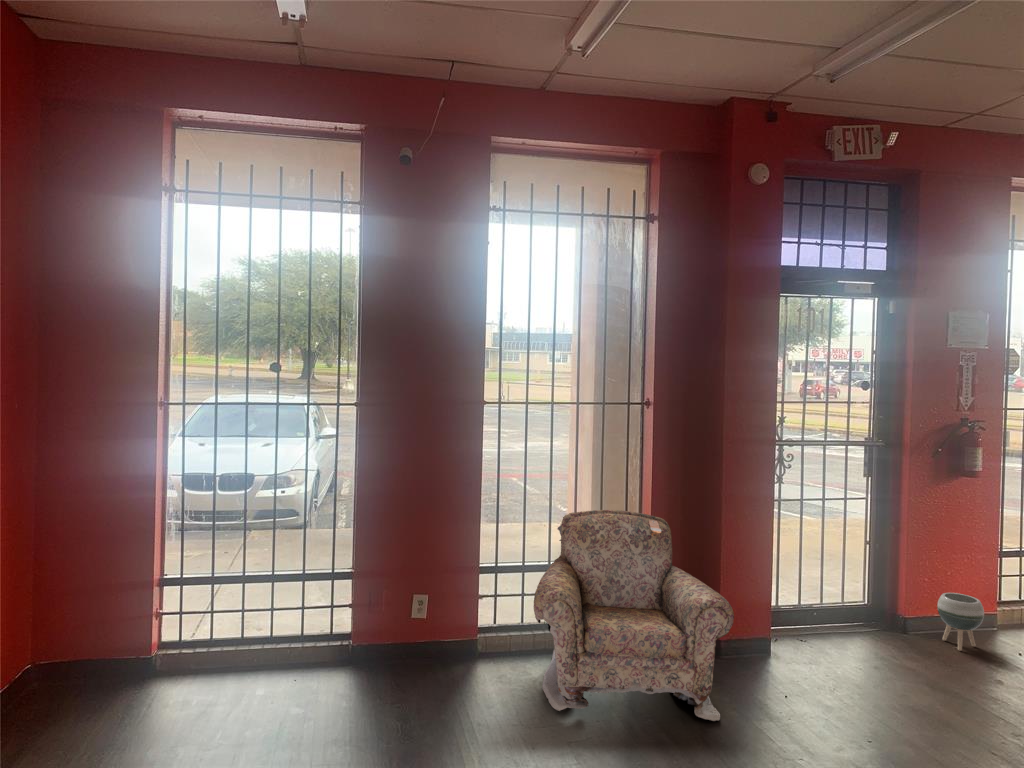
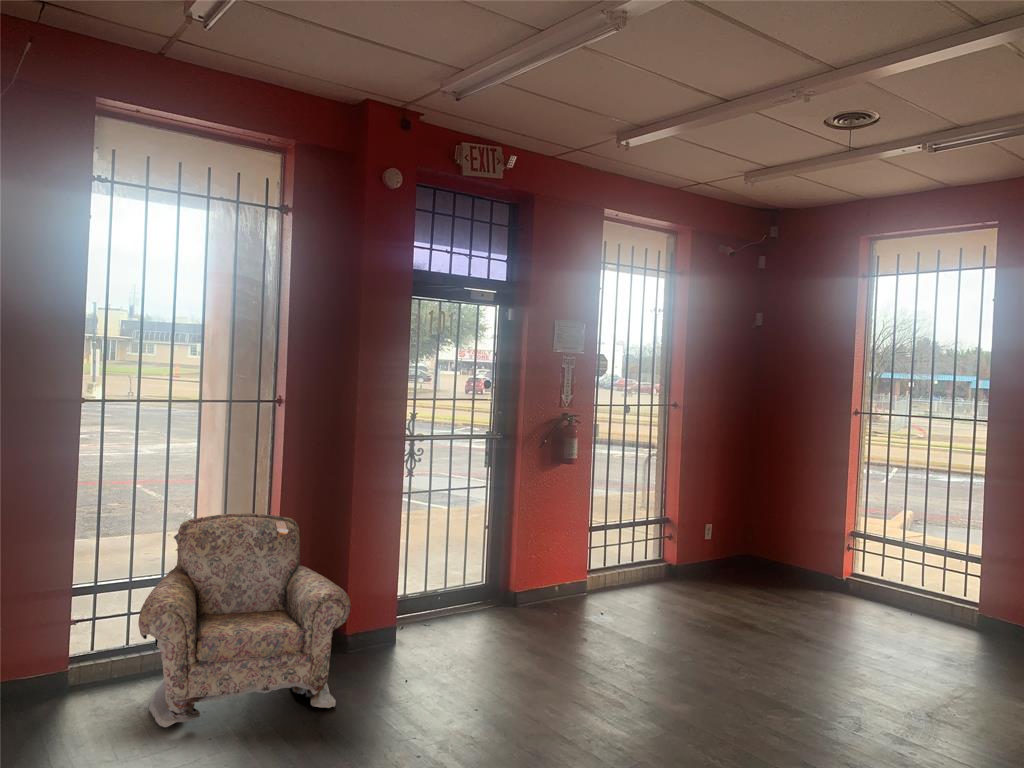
planter: present [937,593,984,651] -> none [539,565,572,614]

